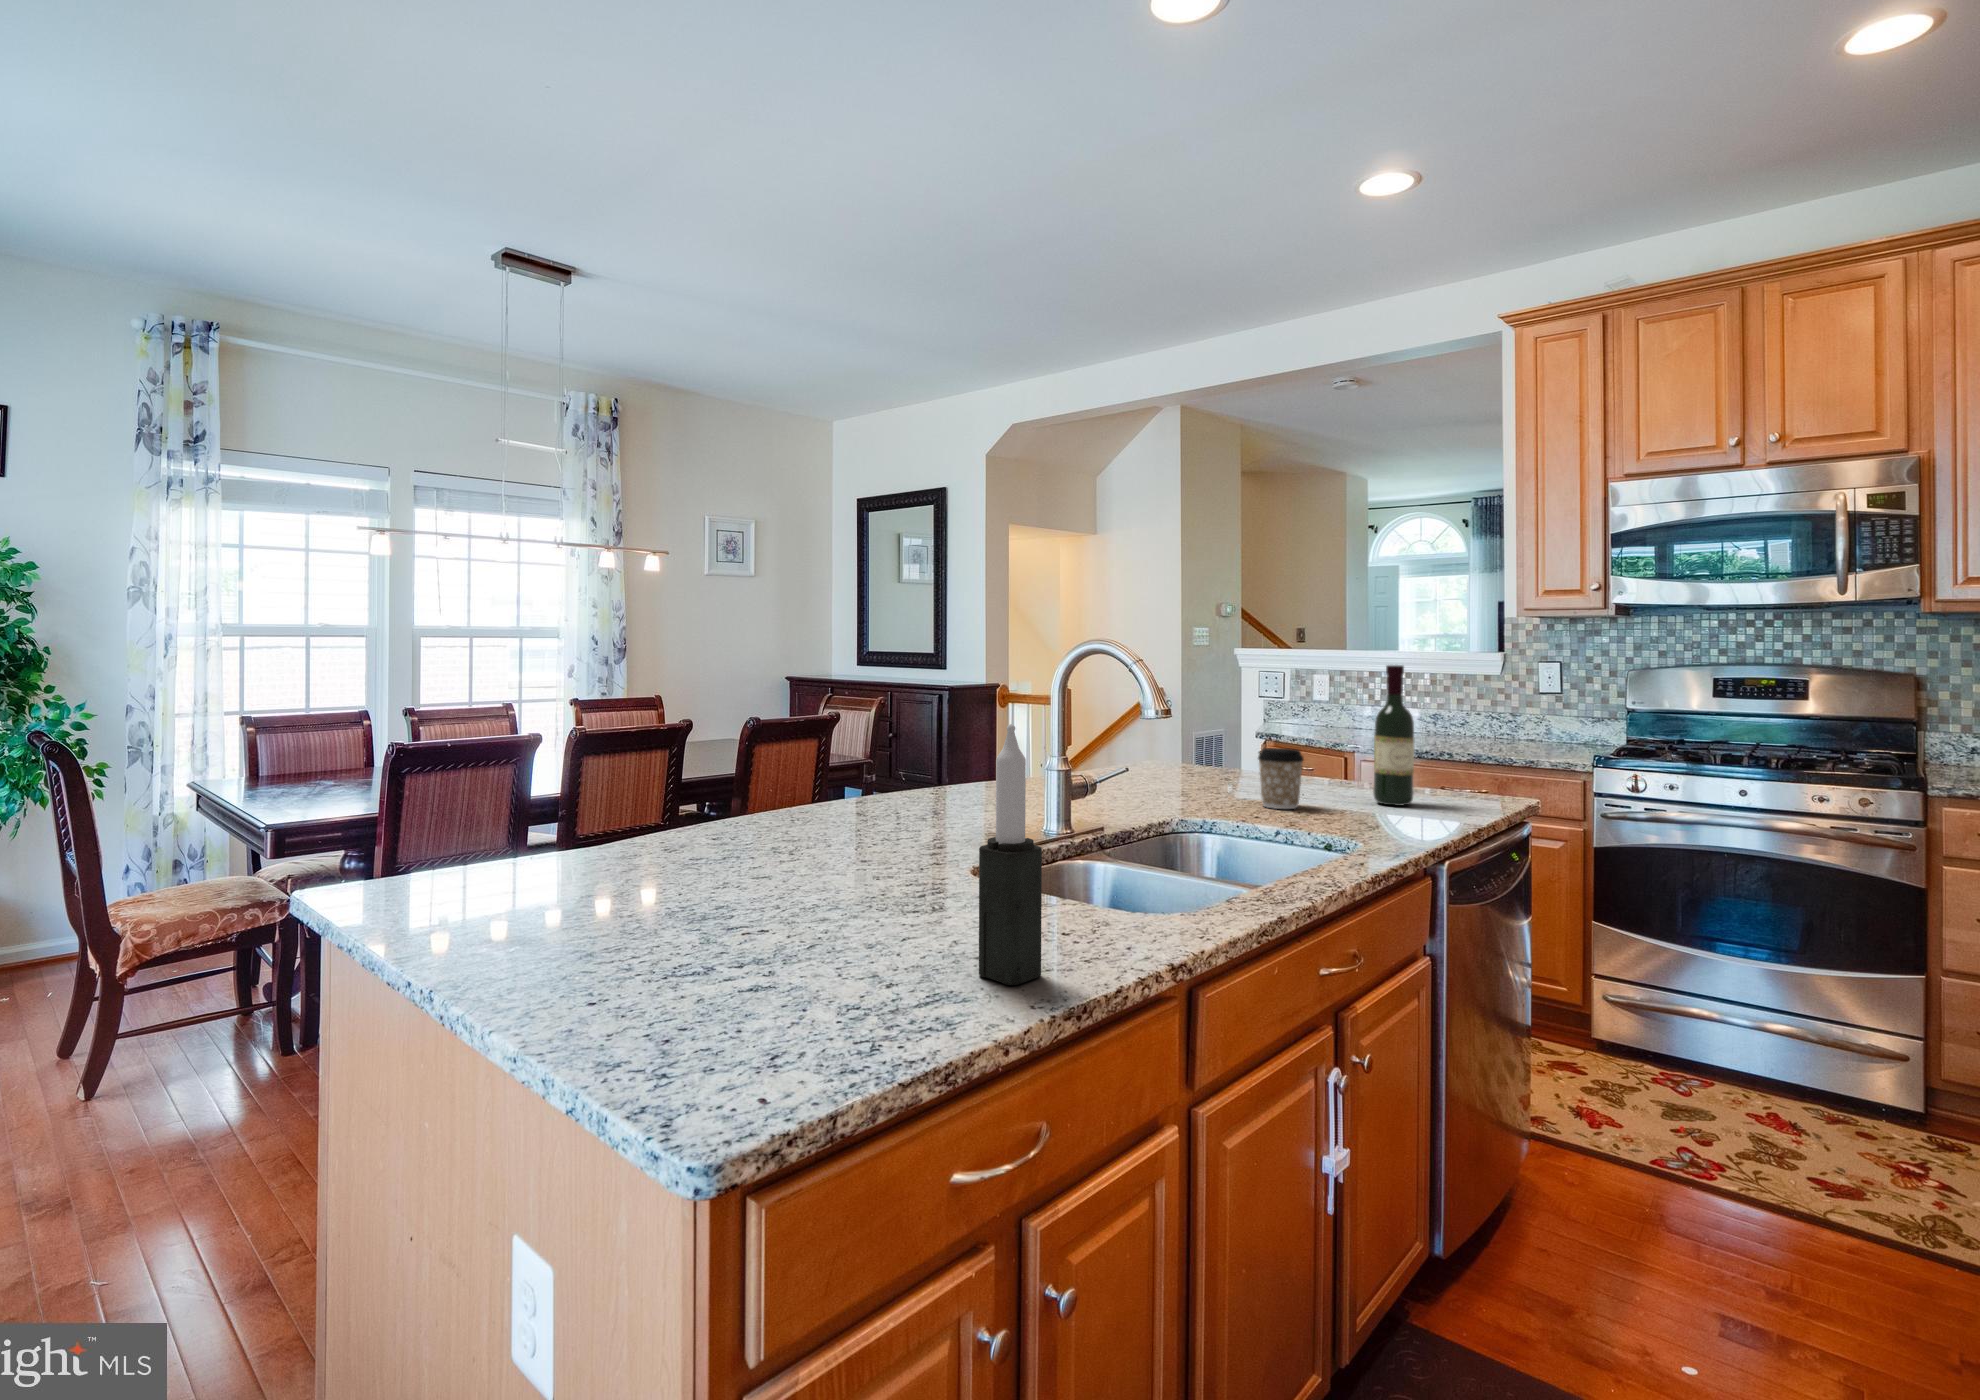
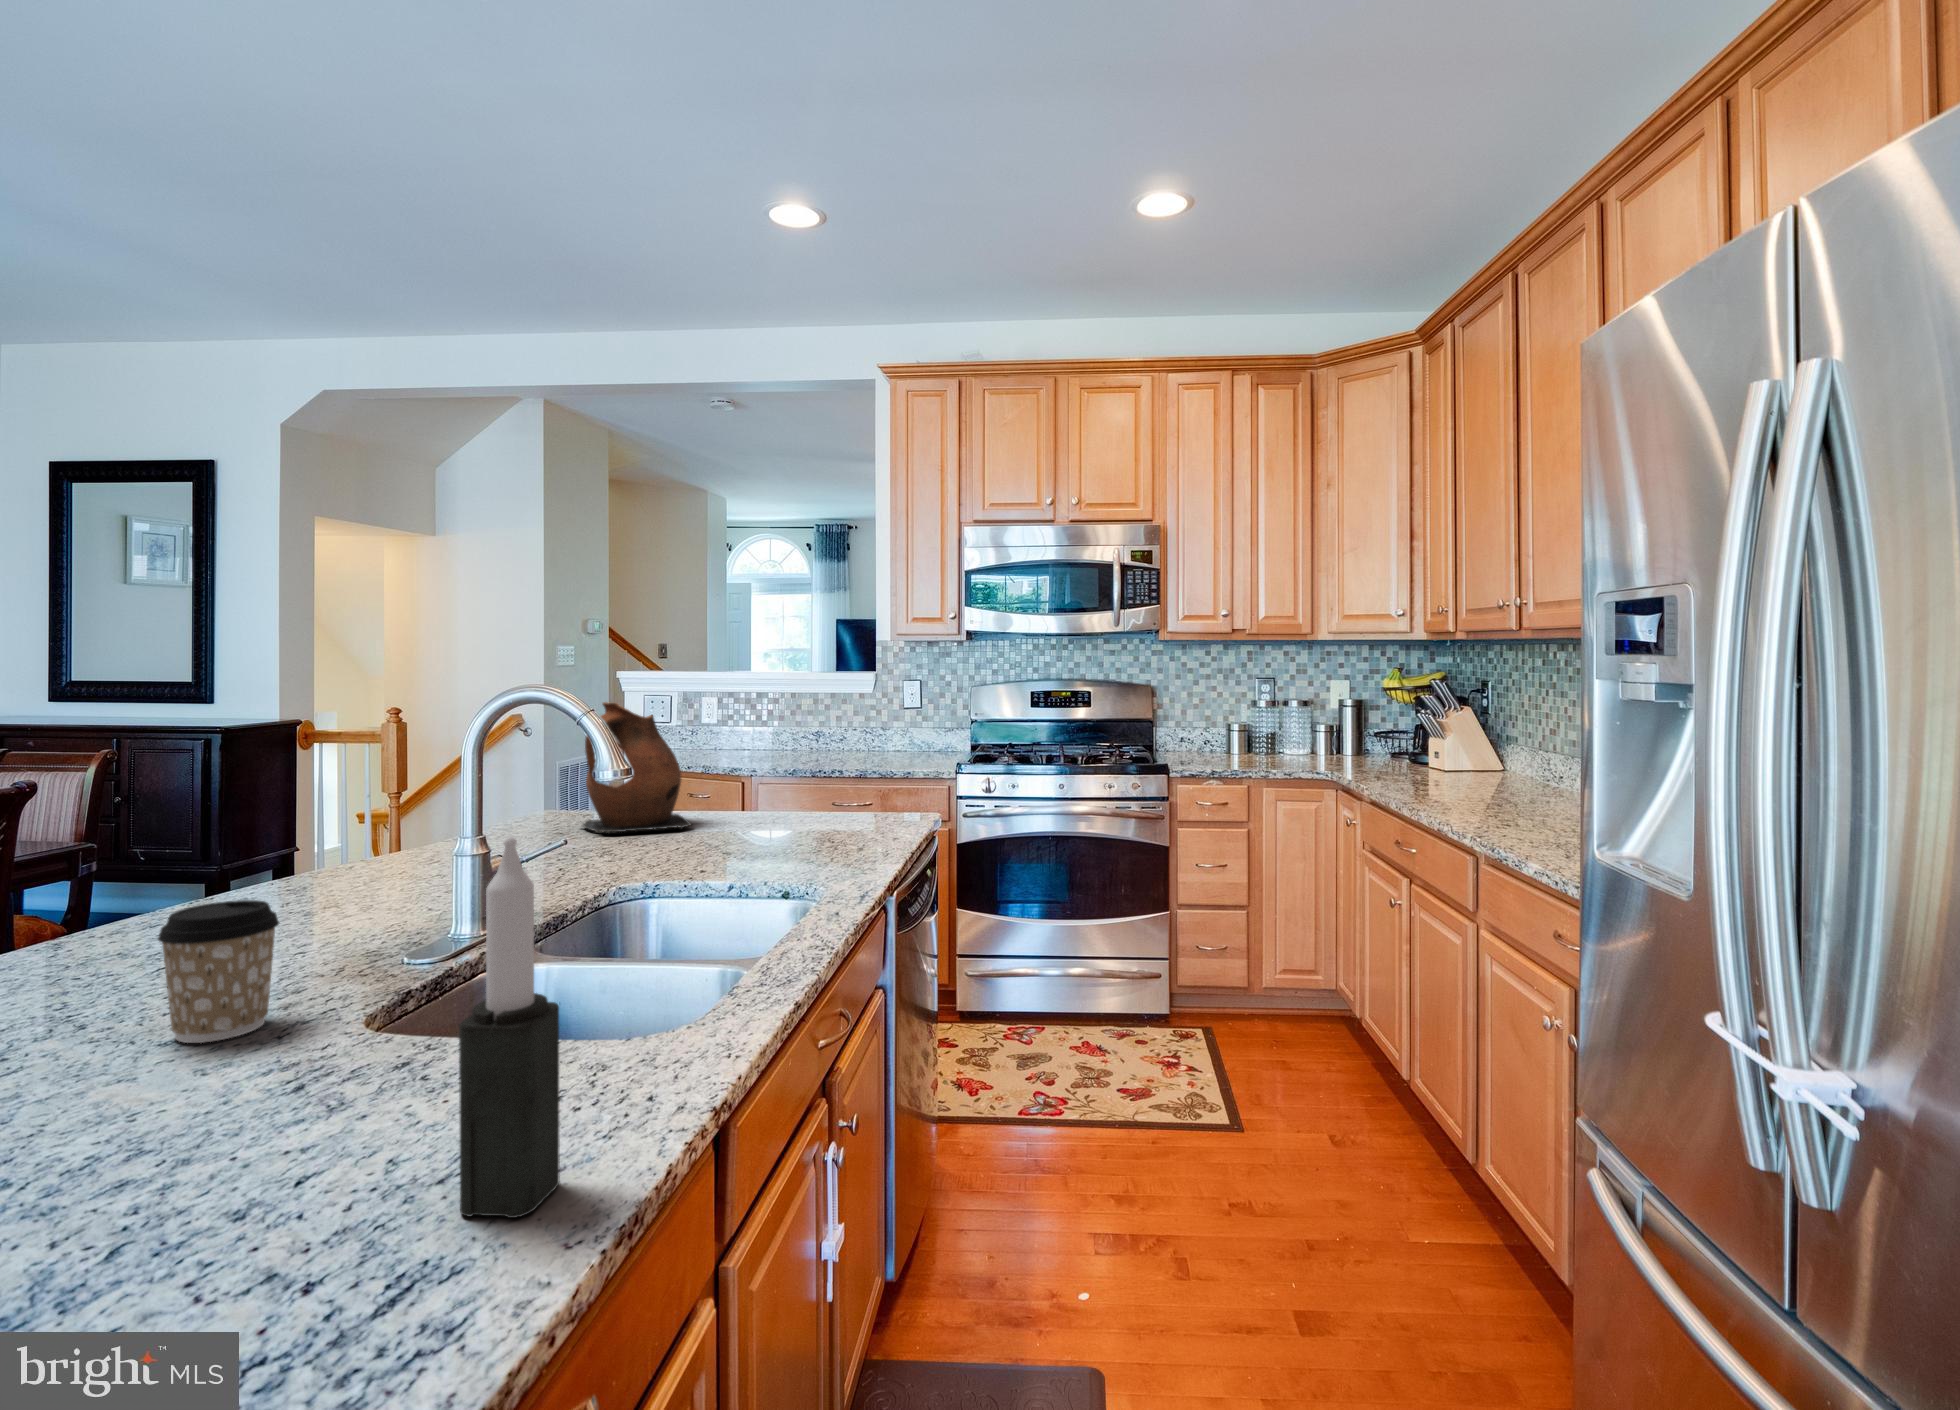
wine bottle: present [1373,665,1414,806] -> none [810,696,848,837]
ceramic pitcher: none [1170,670,1265,786] -> present [583,702,691,833]
coffee cup: present [1258,748,1304,809] -> present [158,900,280,1043]

